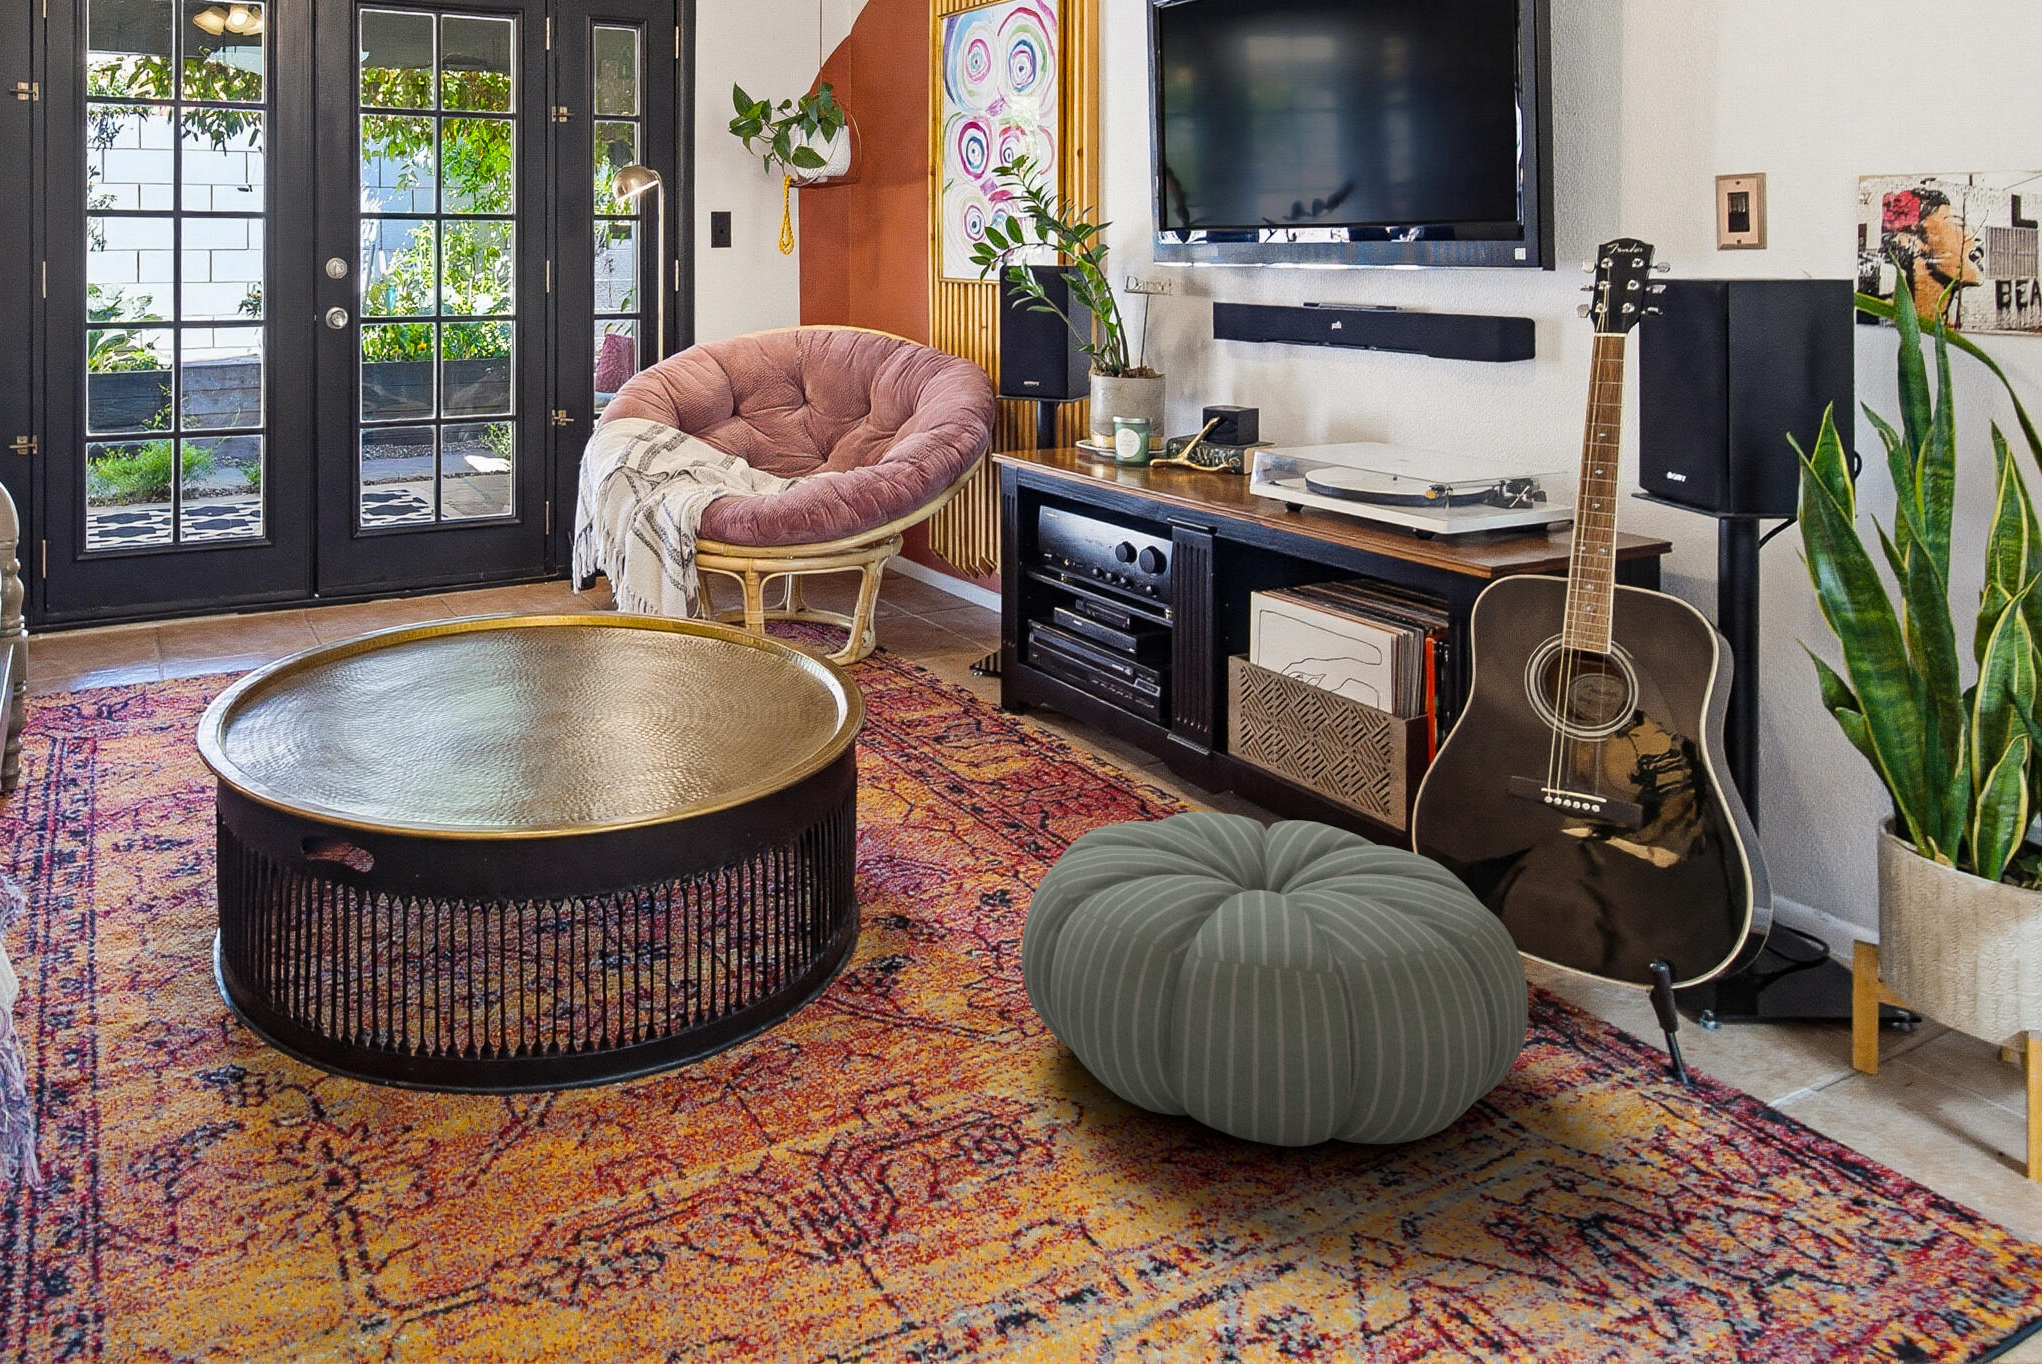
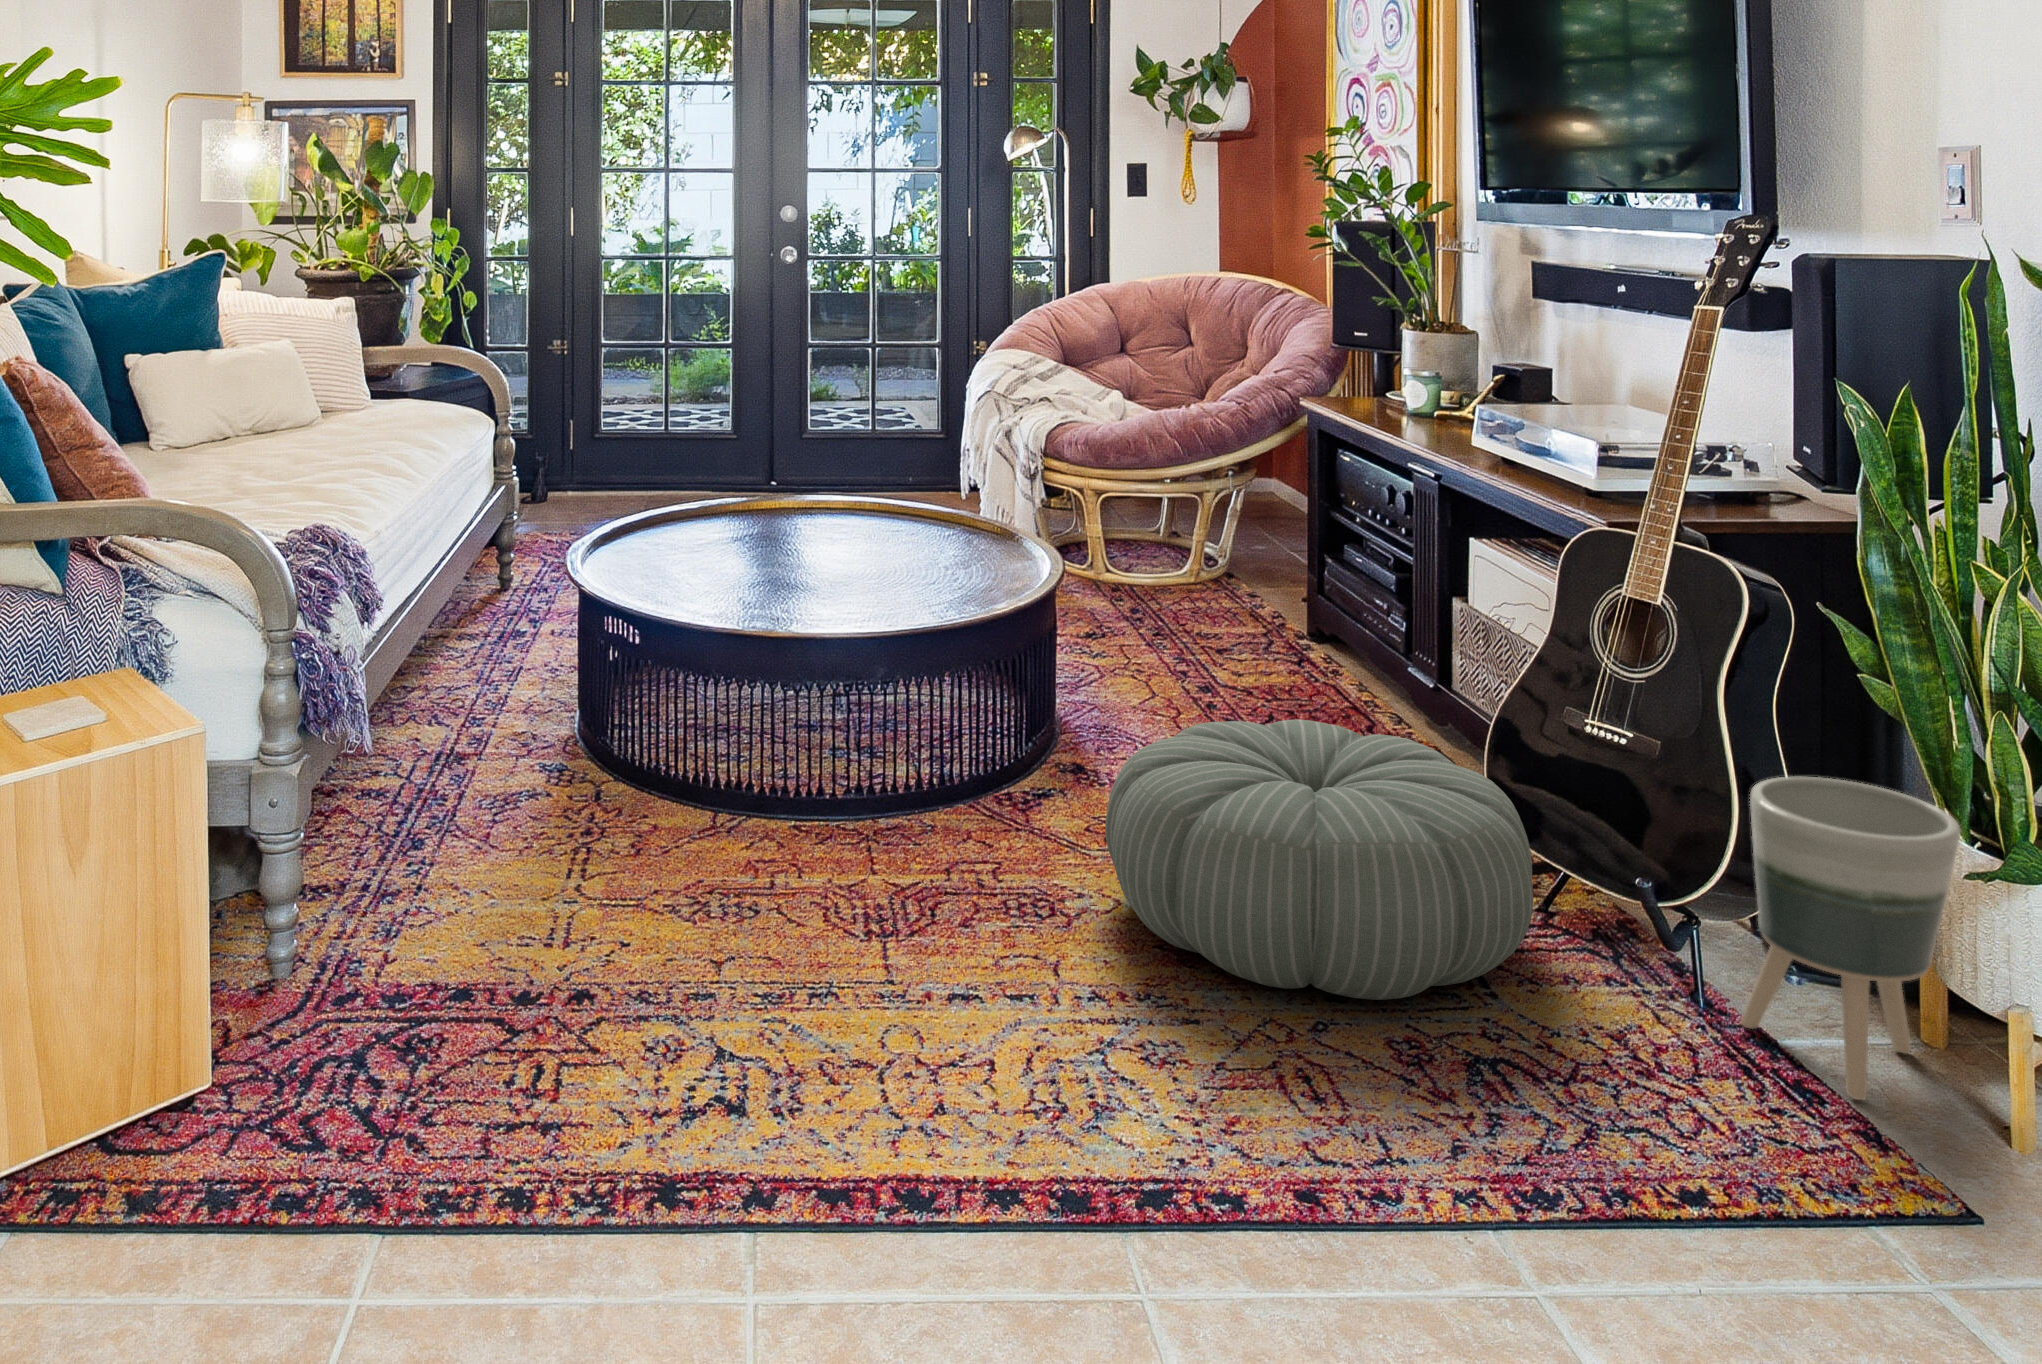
planter: none [1732,821,1964,1172] -> present [1741,776,1961,1100]

